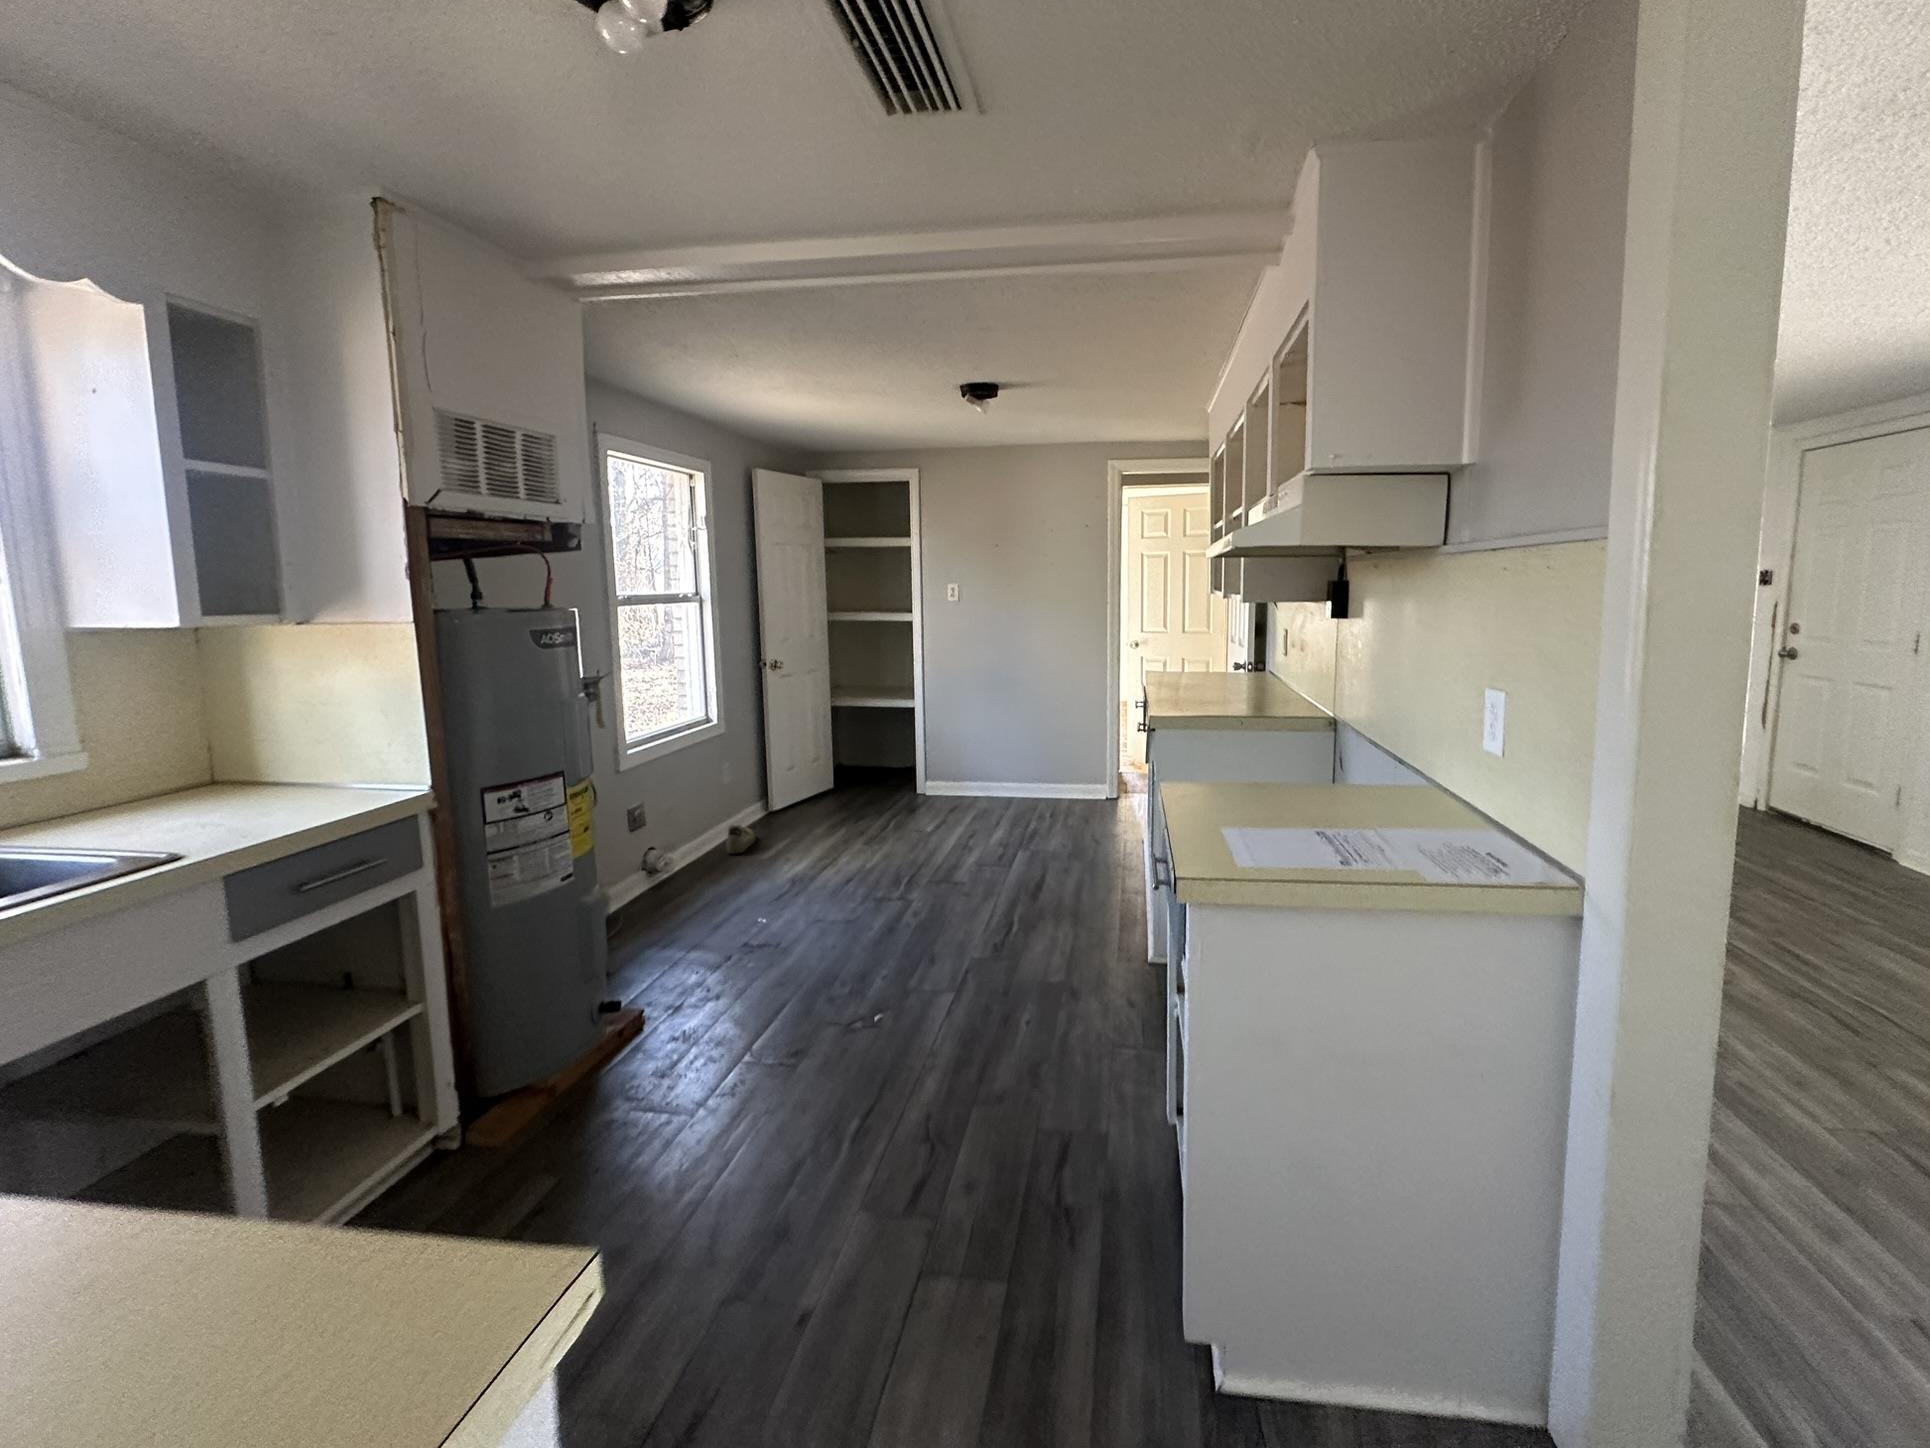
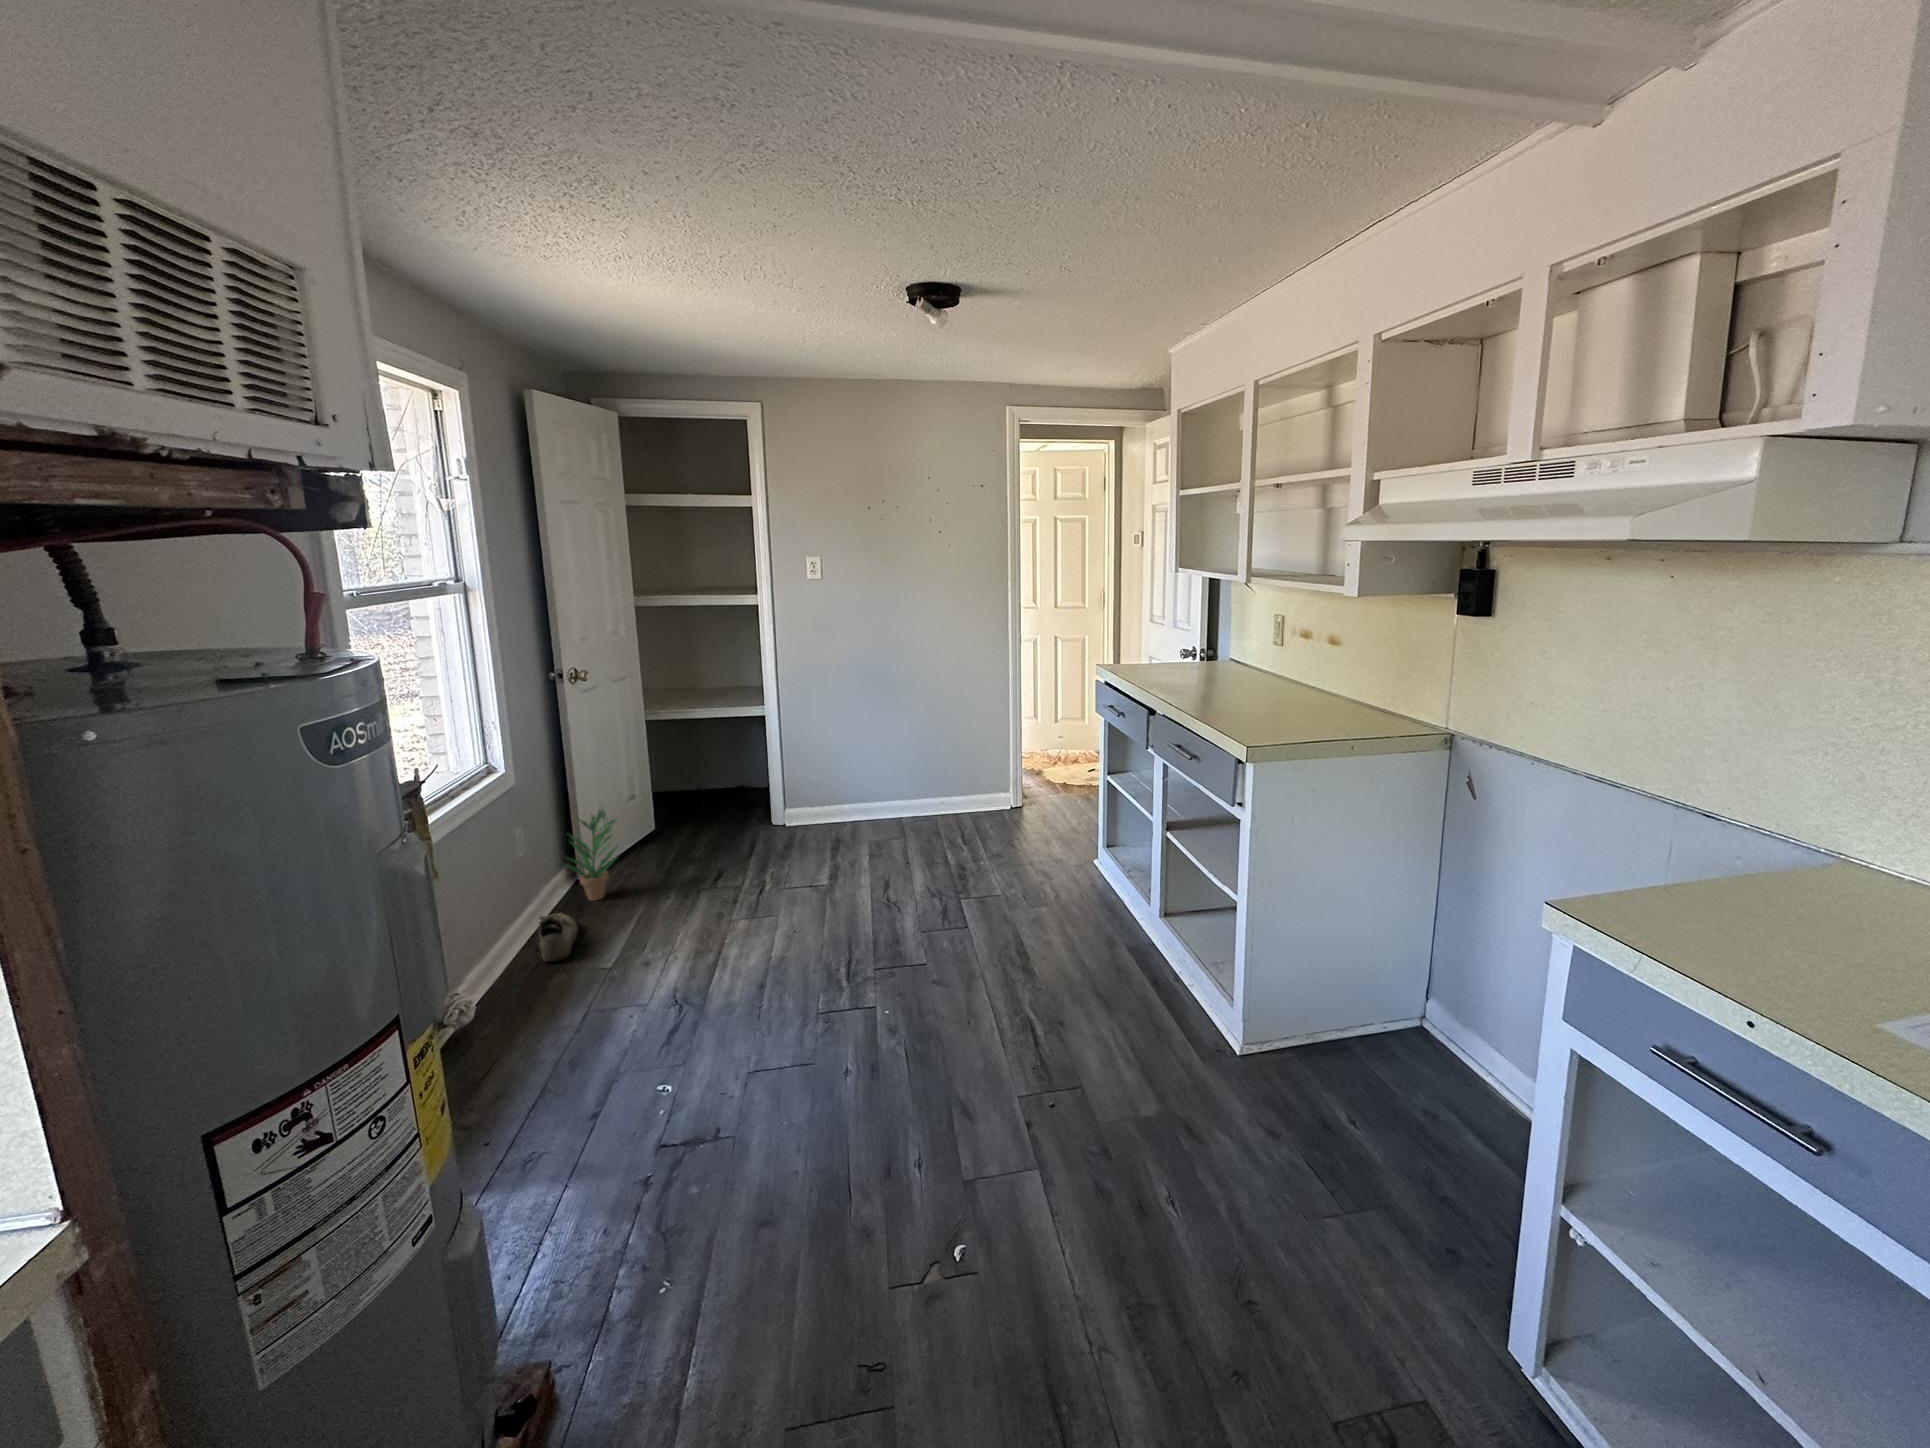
potted plant: none [754,758,795,826] -> present [566,809,619,901]

